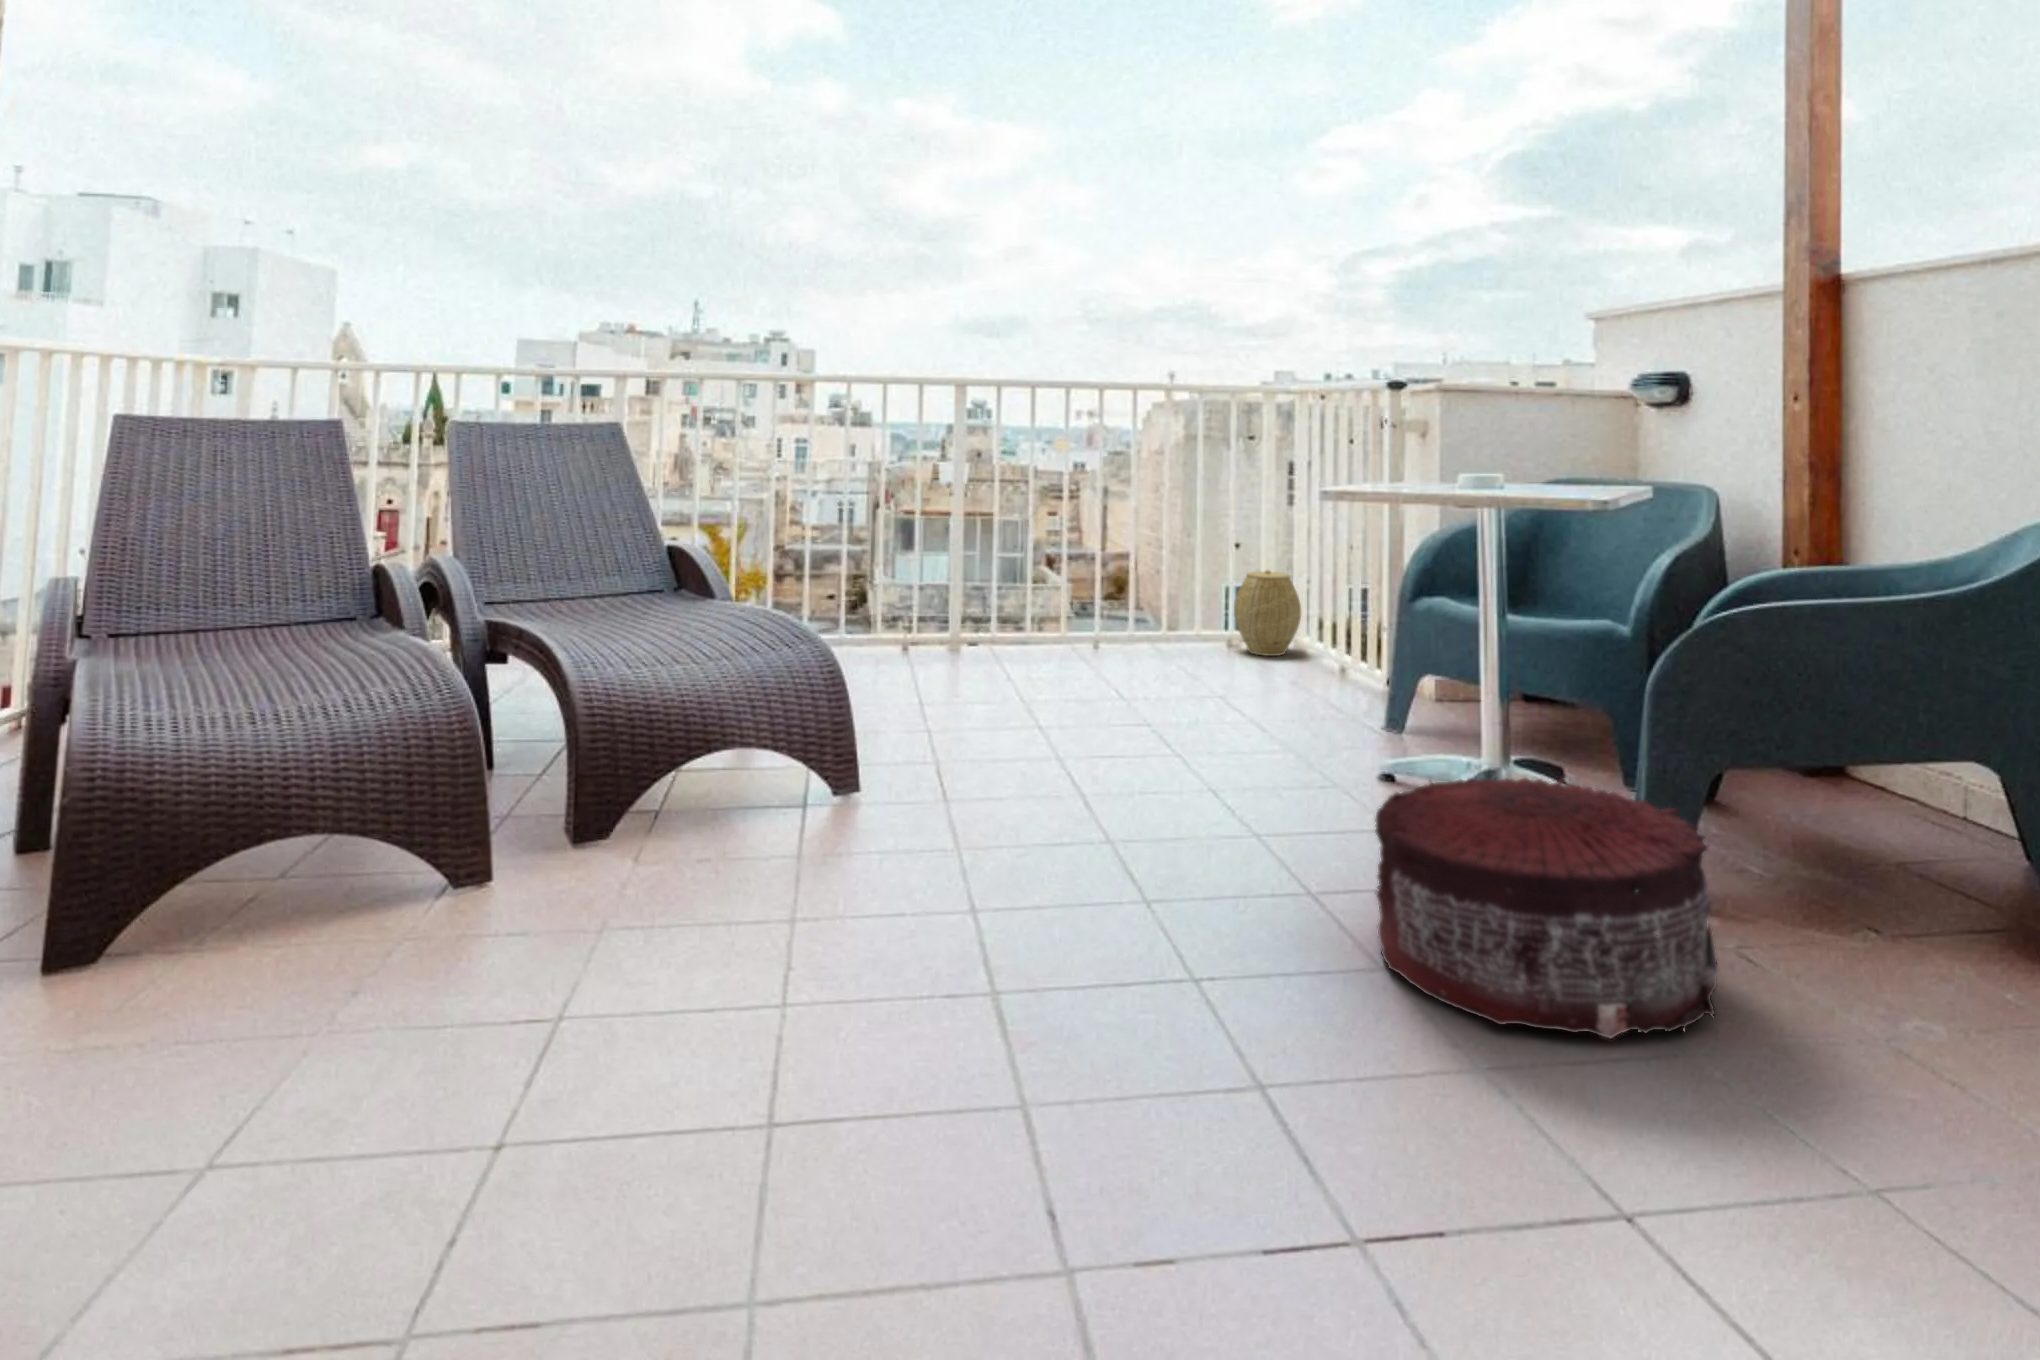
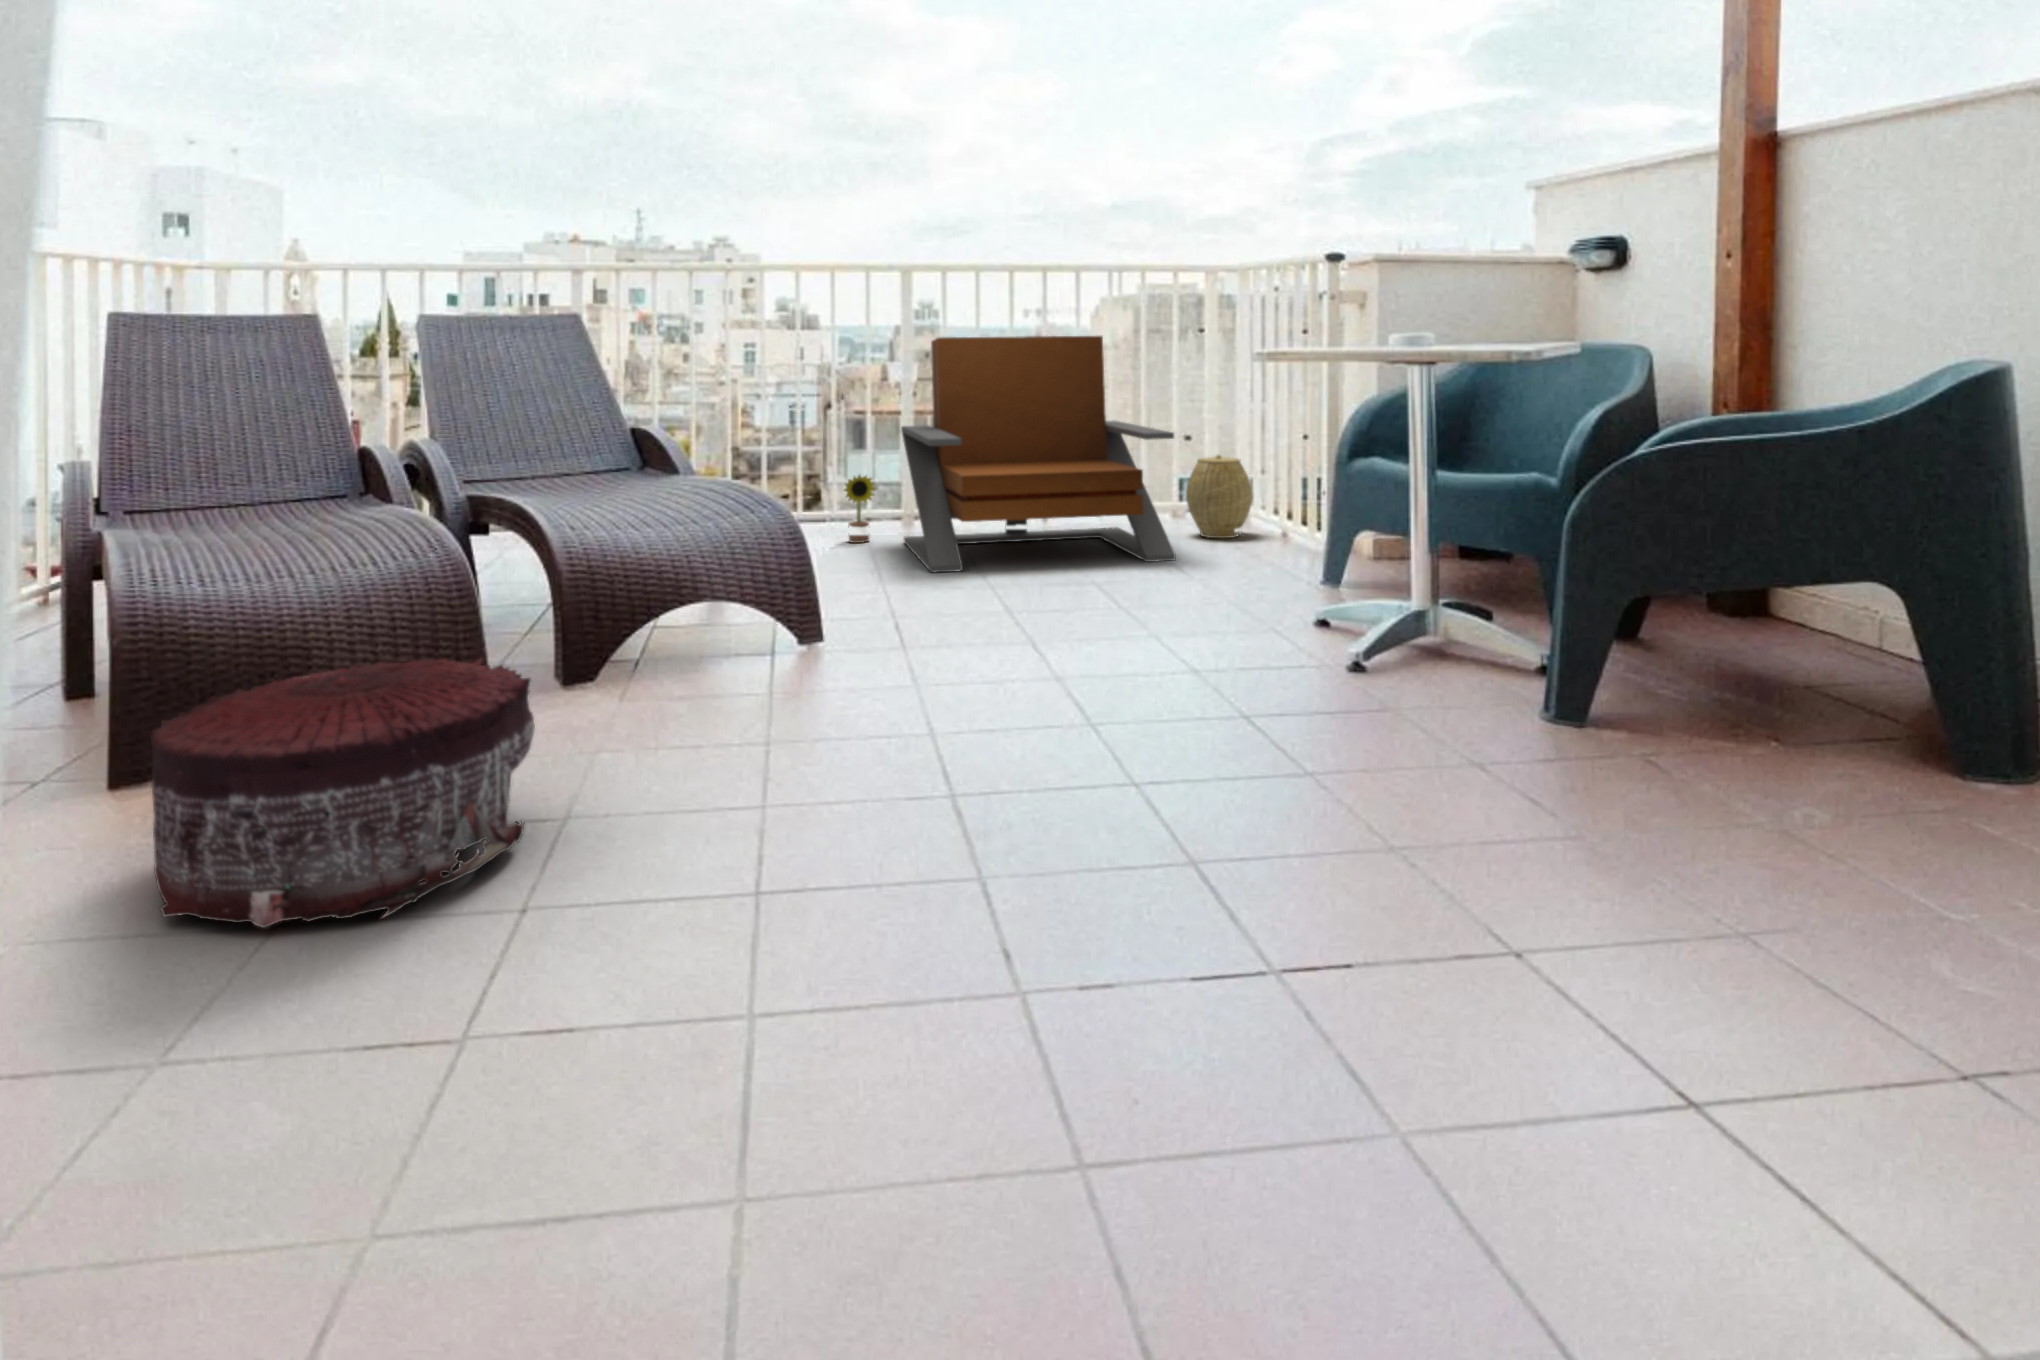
lounge chair: none [947,444,1225,689] -> present [901,336,1176,573]
decorative plant: none [887,579,923,649] -> present [844,475,876,543]
pouf: present [1376,778,1718,1038] -> present [151,659,535,928]

